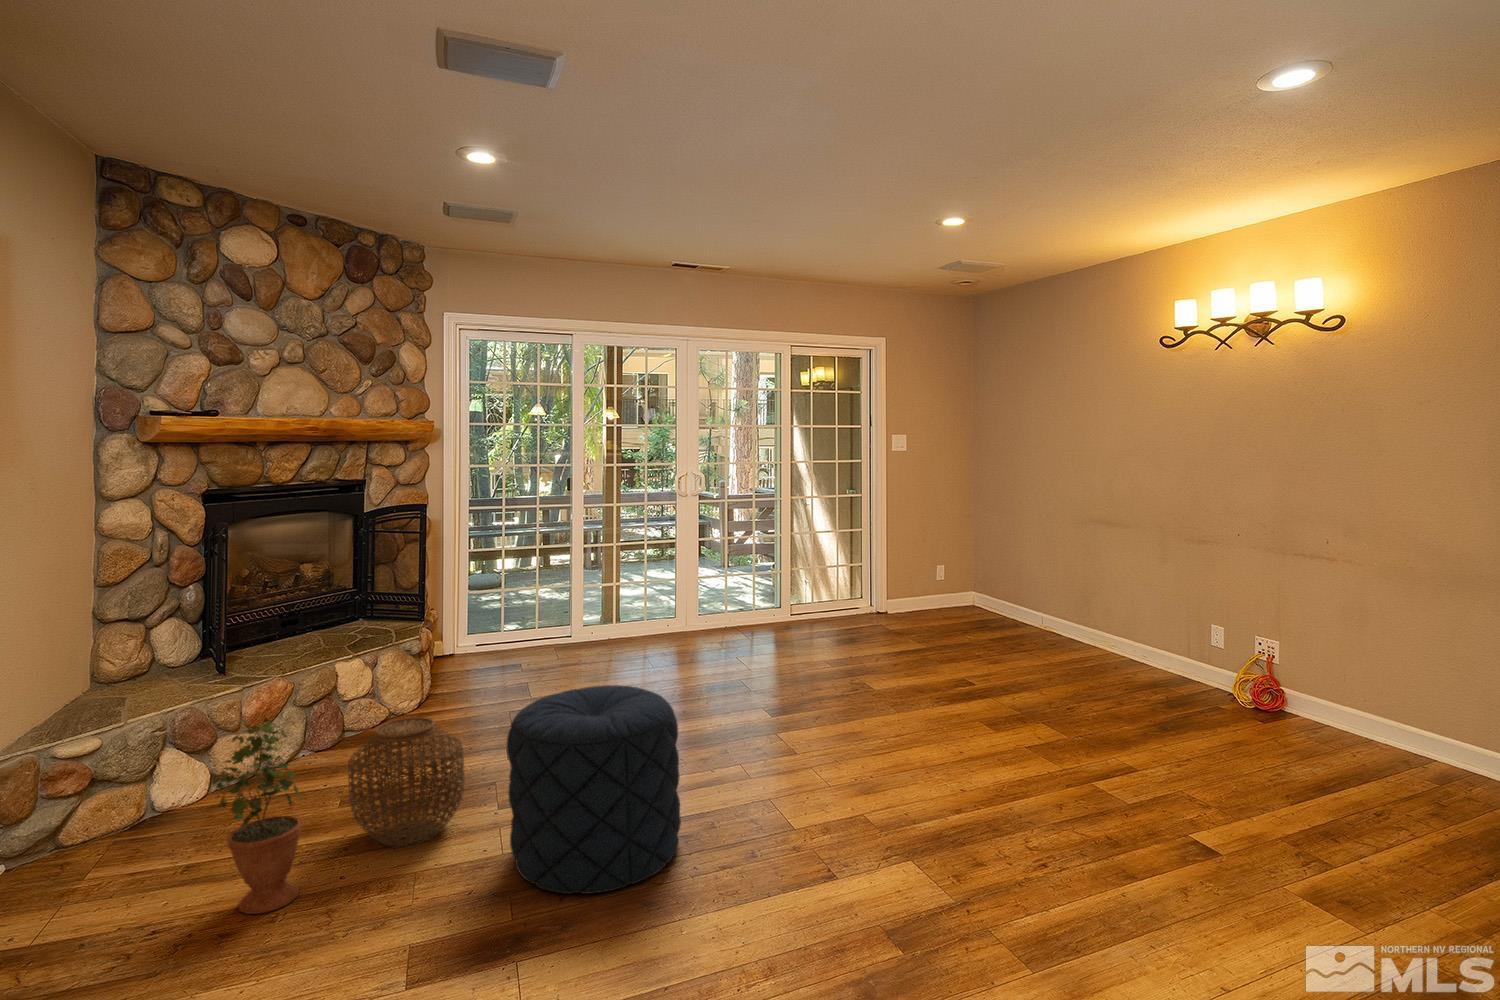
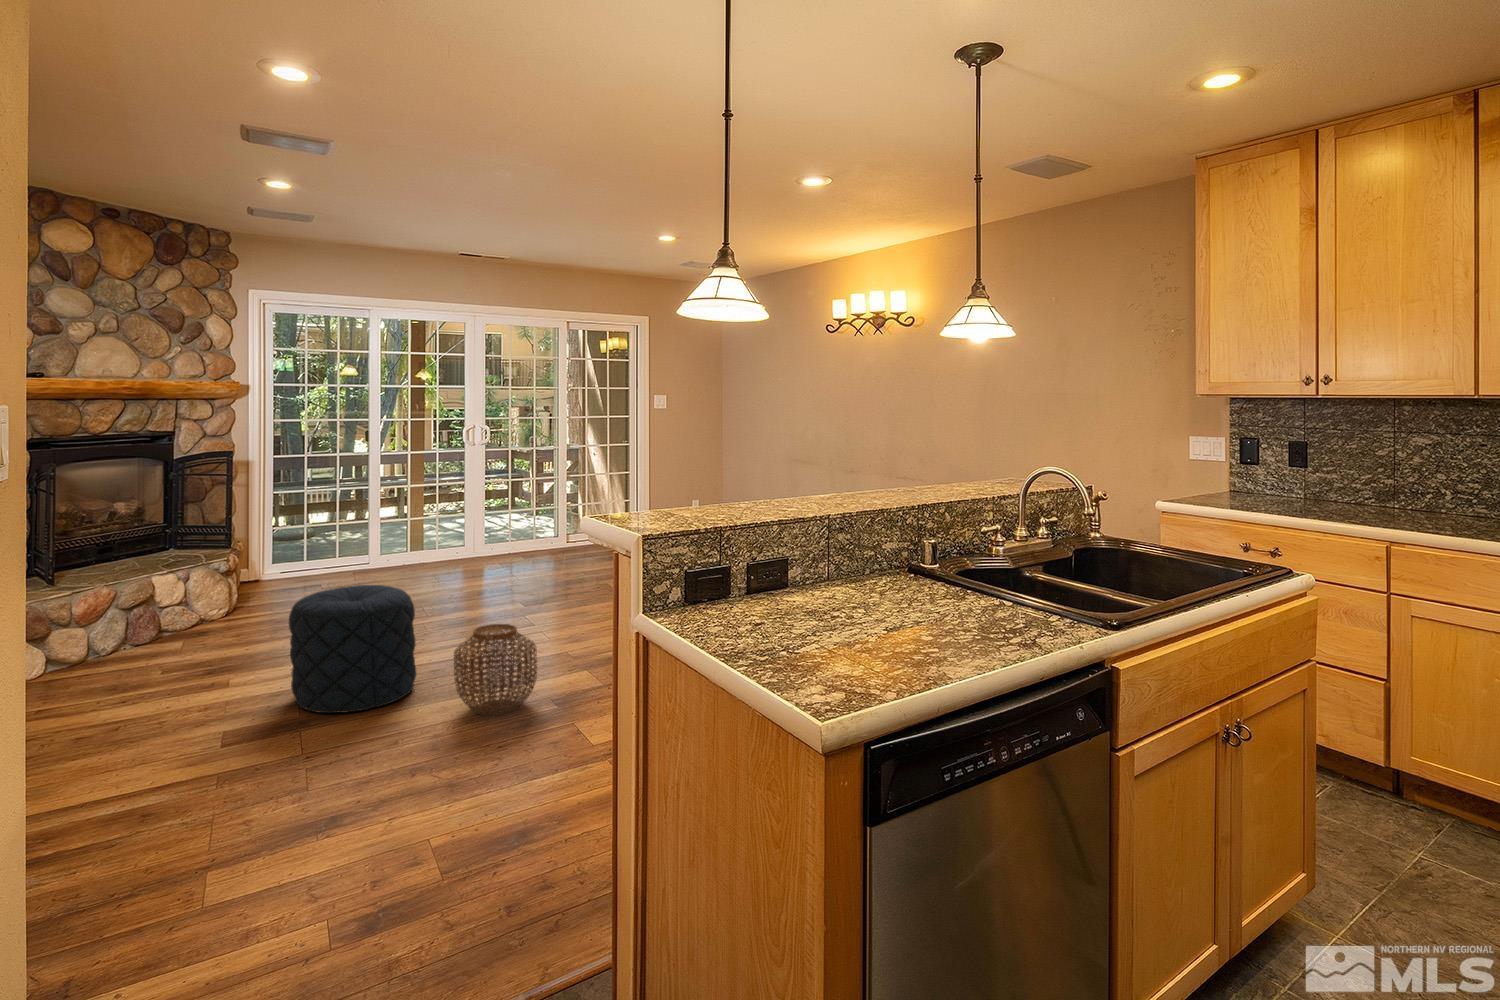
potted plant: present [206,717,301,914] -> none [60,600,133,732]
woven basket: present [348,717,465,846] -> present [454,624,537,716]

